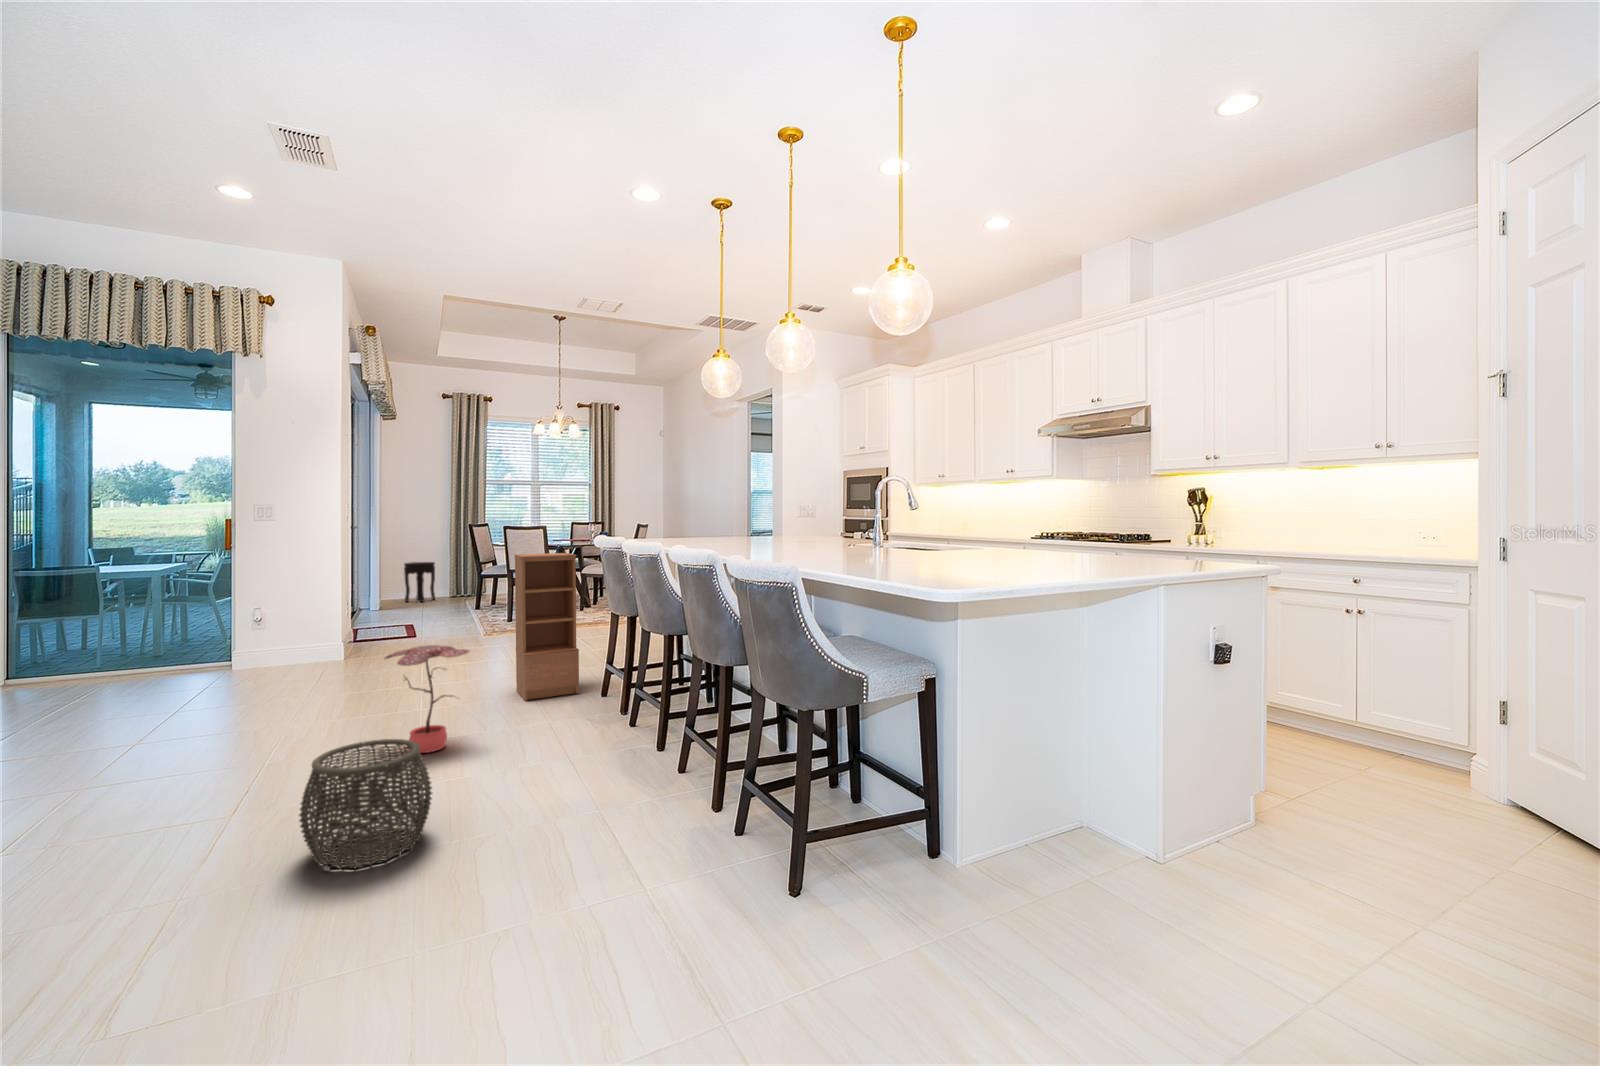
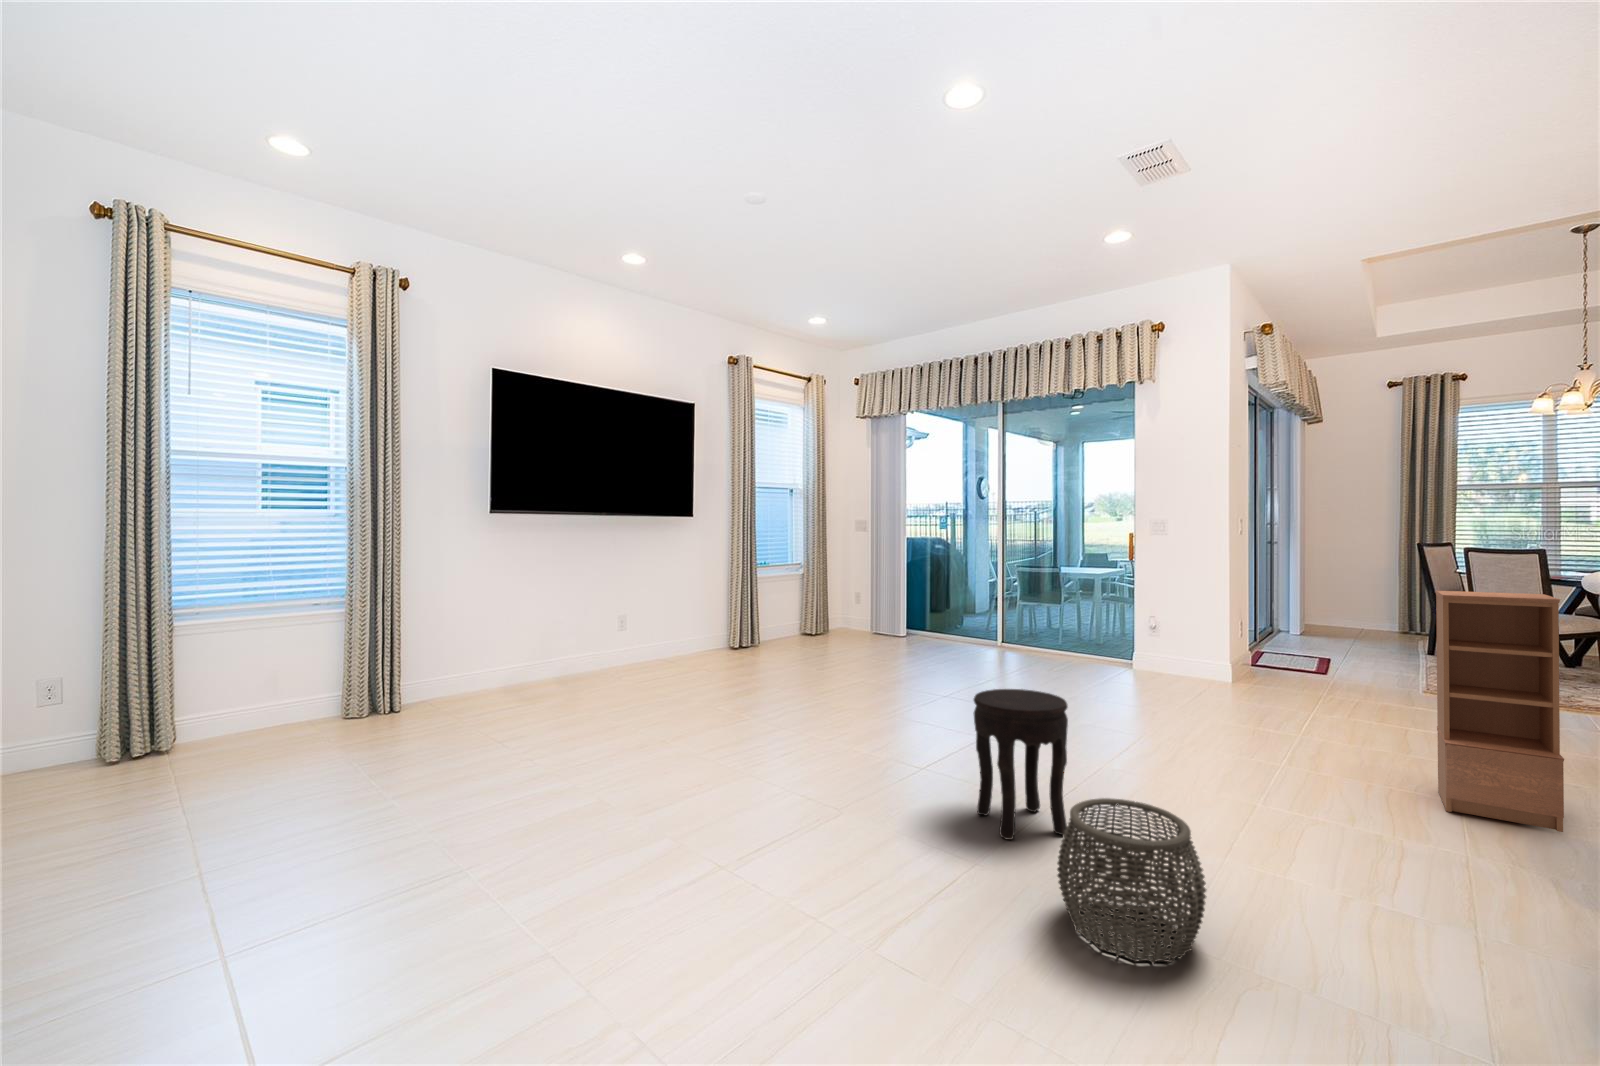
side table: present [404,562,435,602] -> present [974,689,1068,840]
potted plant: present [385,645,469,753] -> none [1211,698,1323,838]

